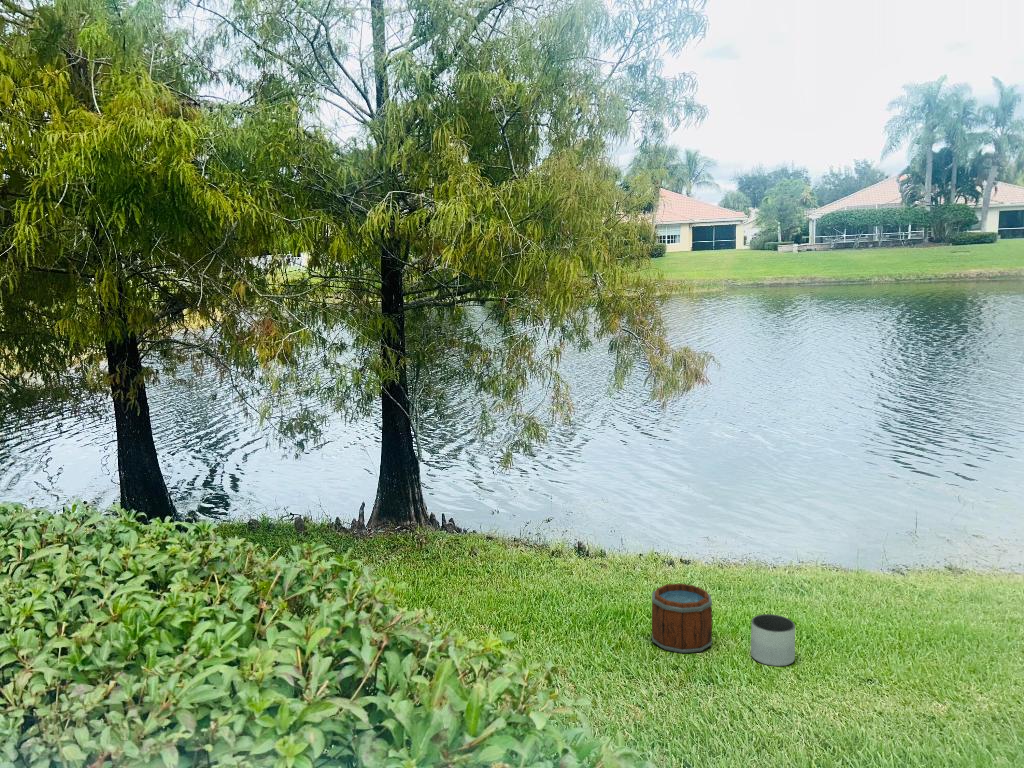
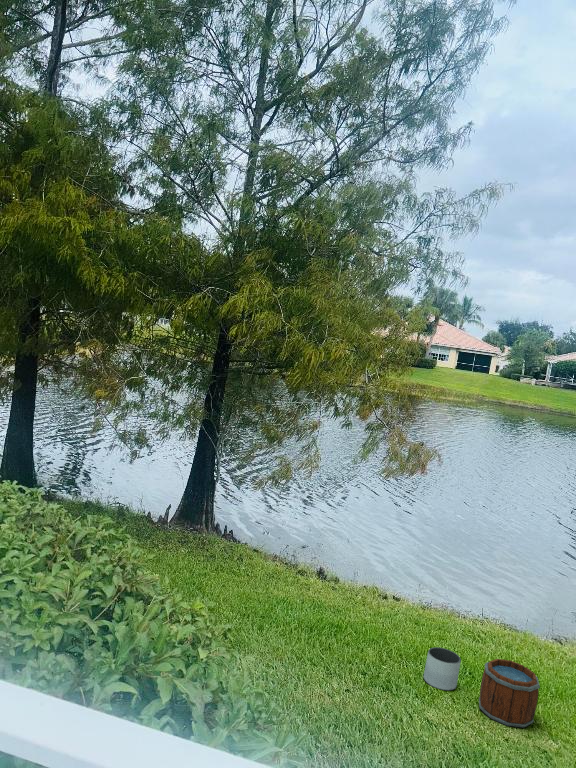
bucket: present [652,583,712,653] -> present [479,659,540,728]

